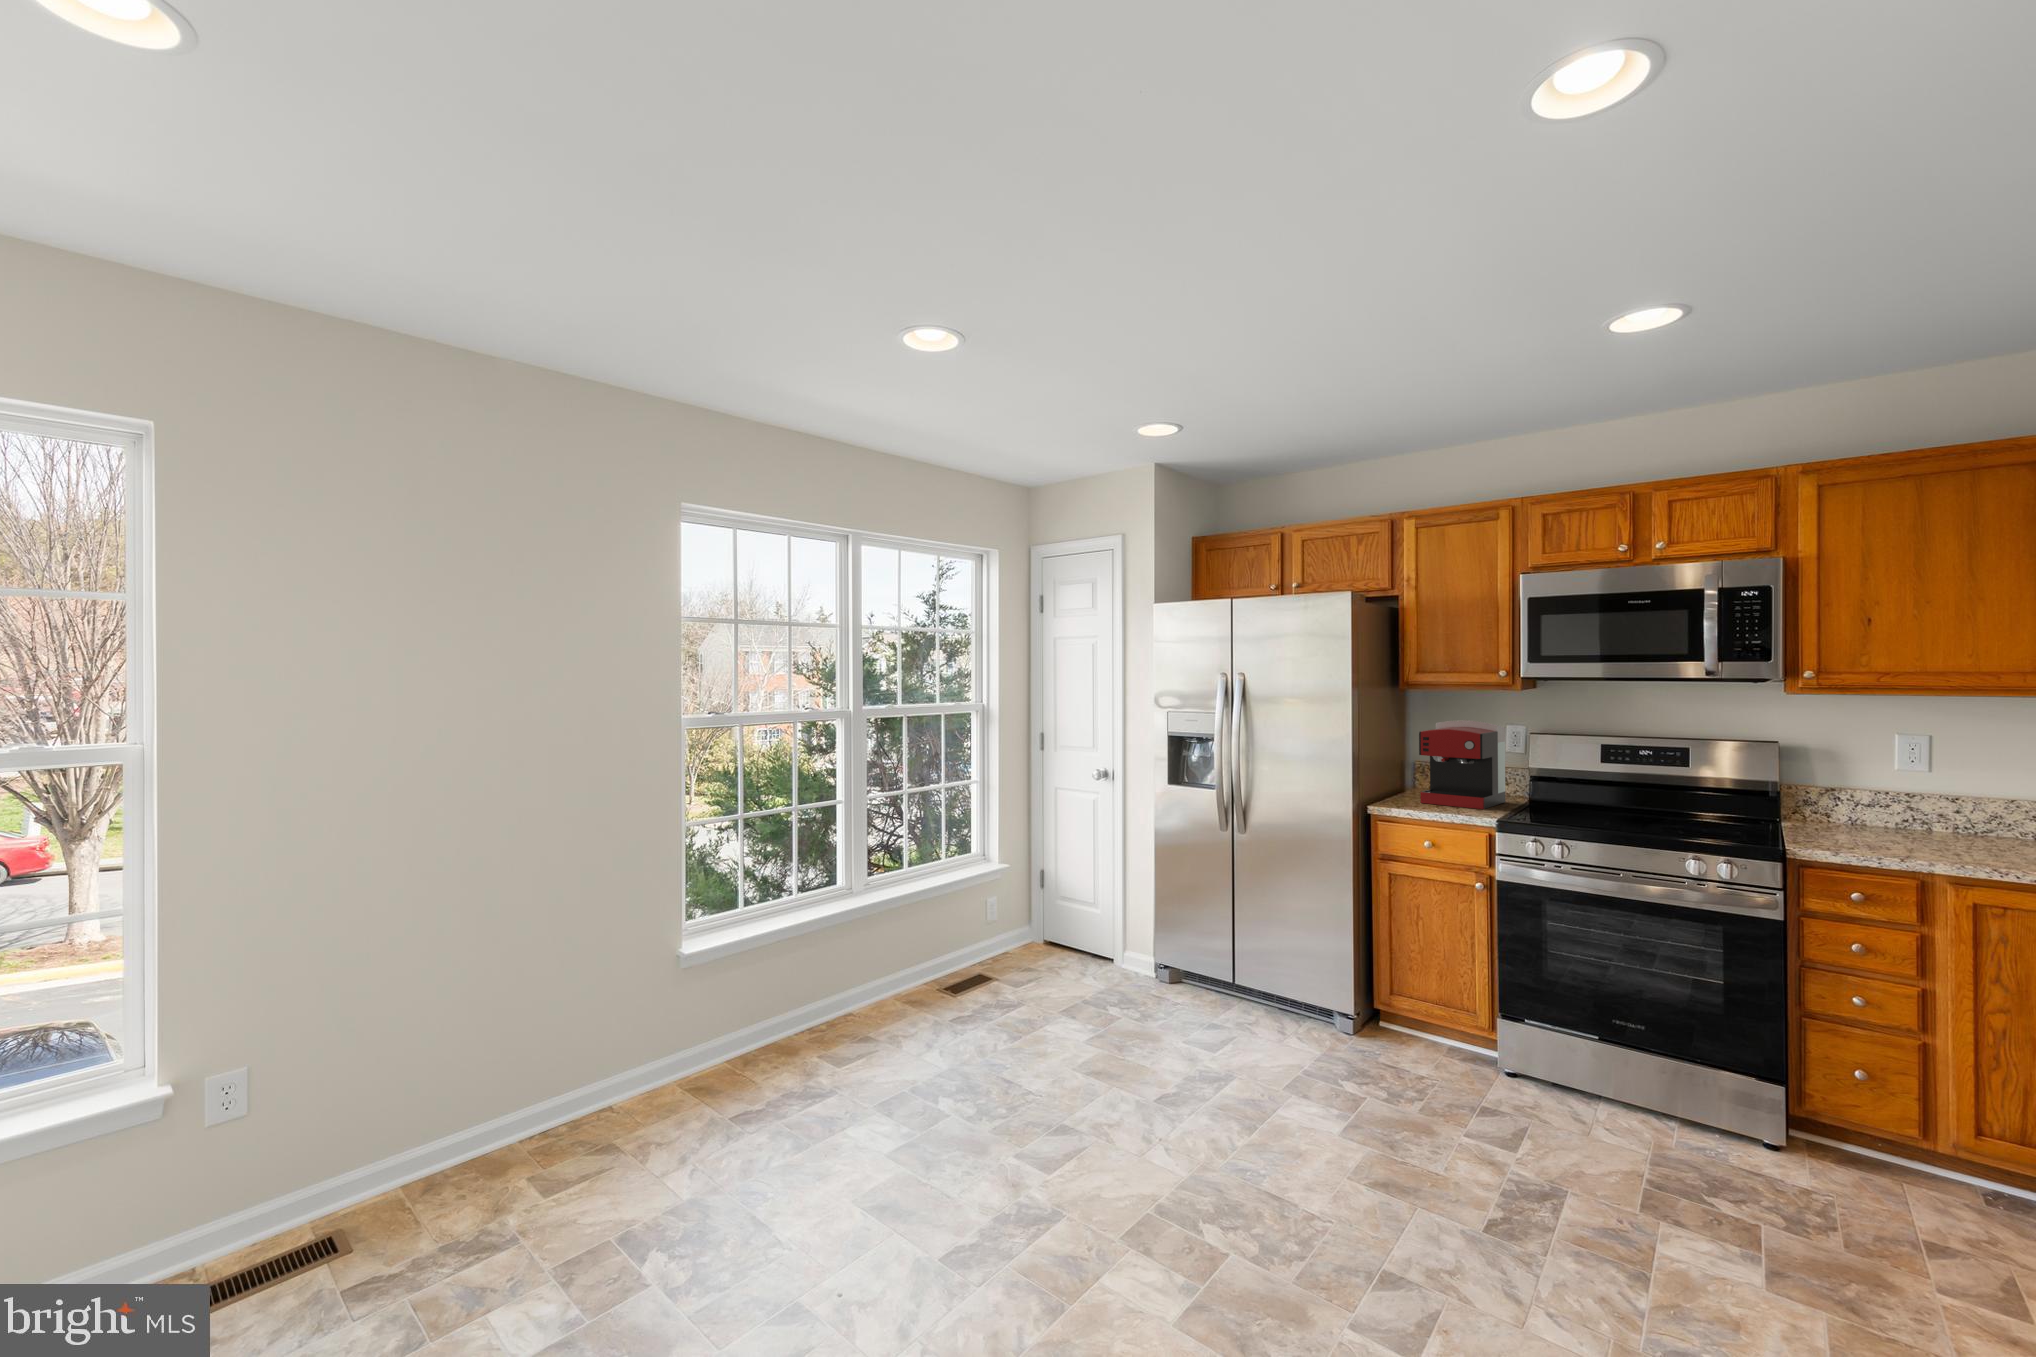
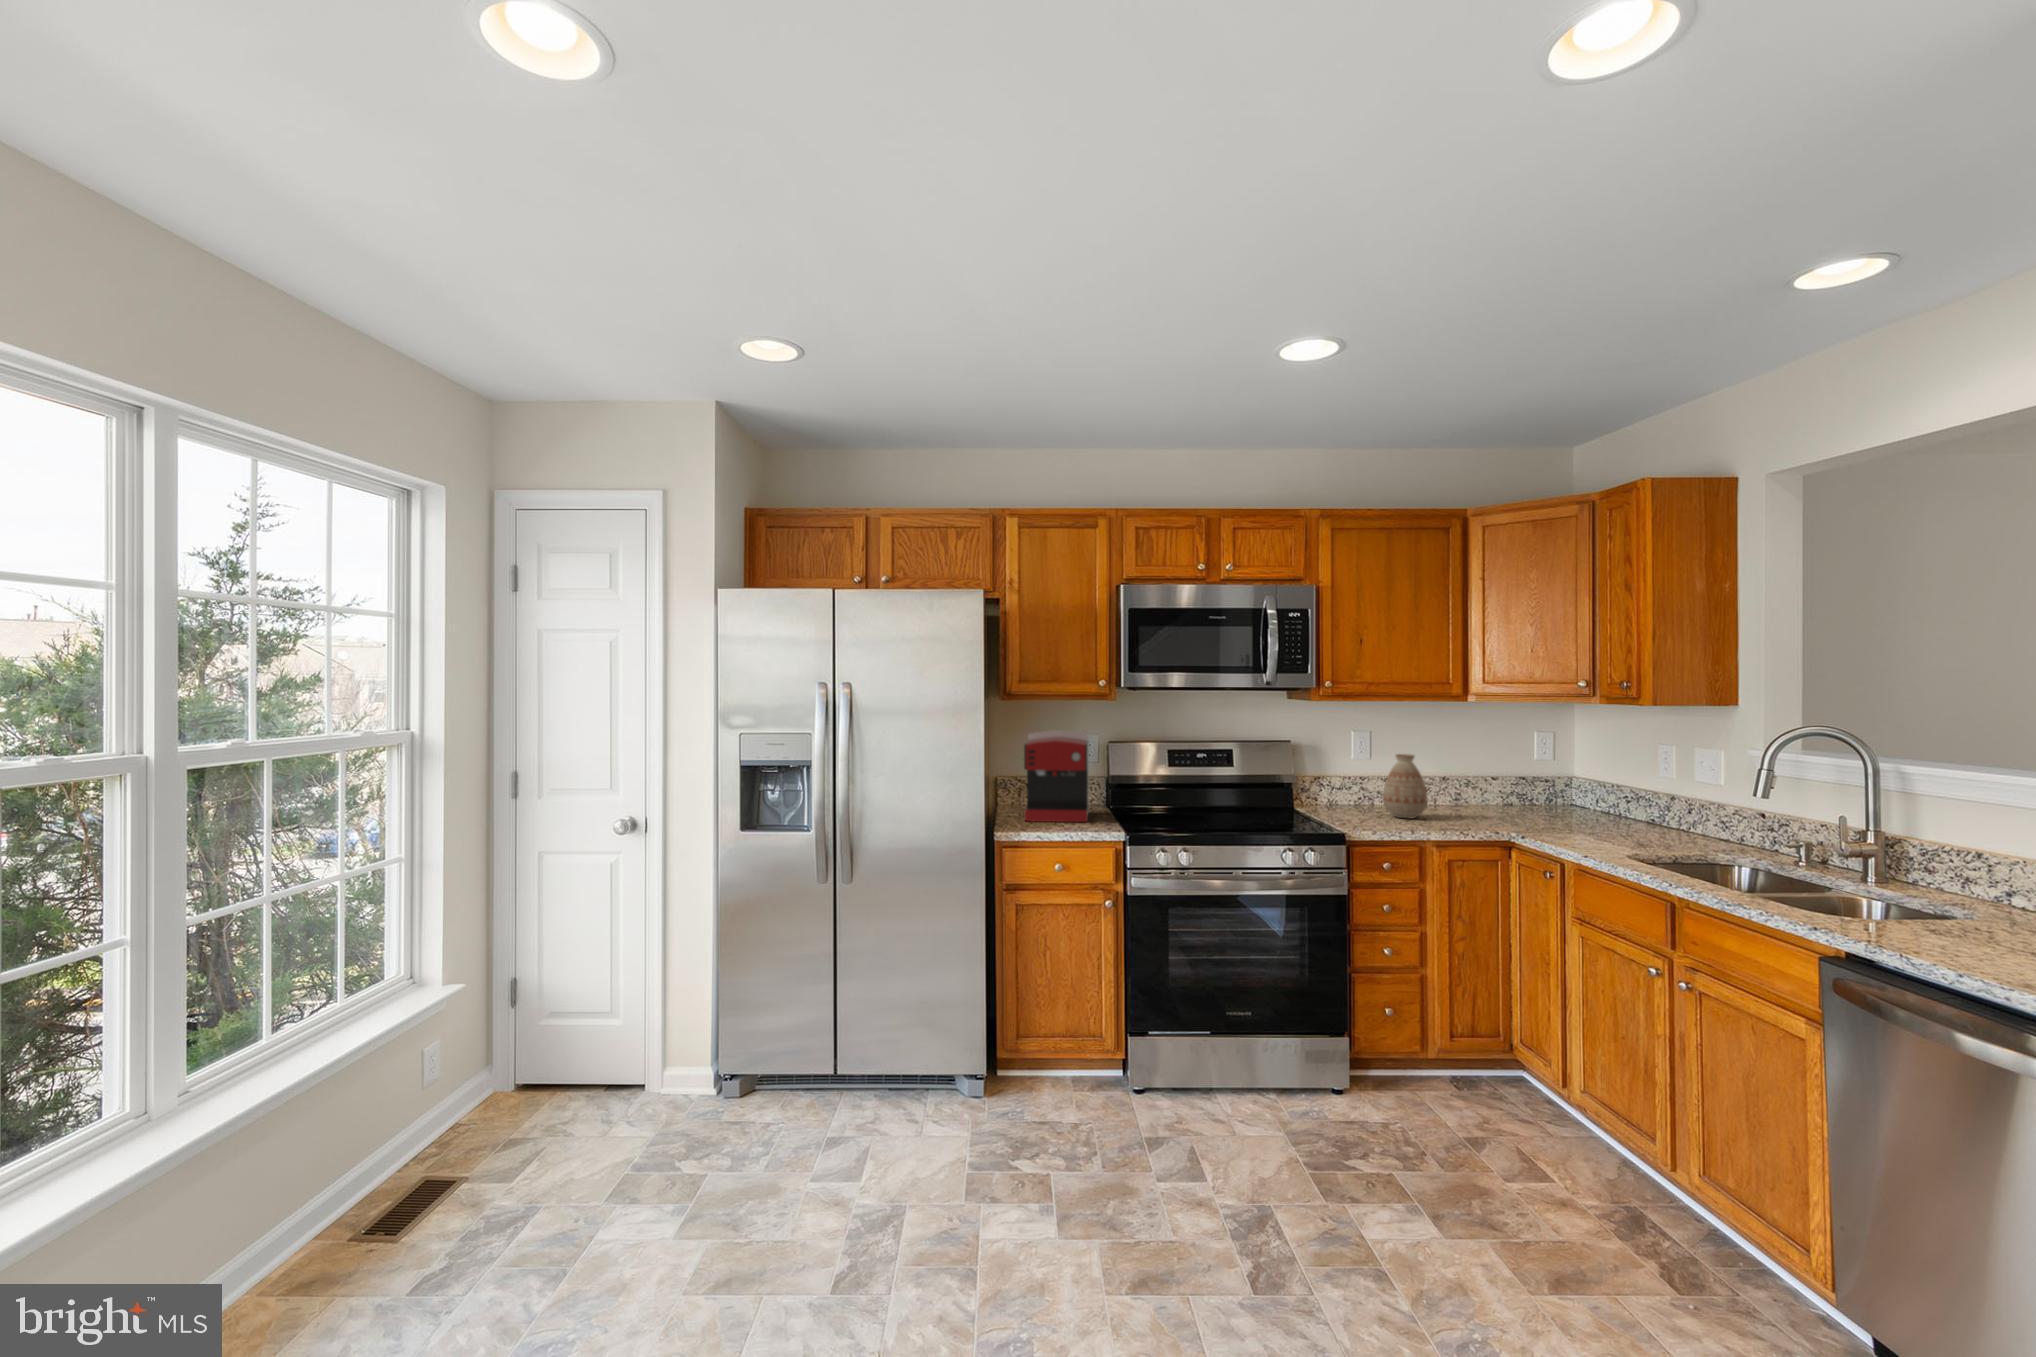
vase: none [1910,764,1989,847] -> present [1383,754,1428,818]

